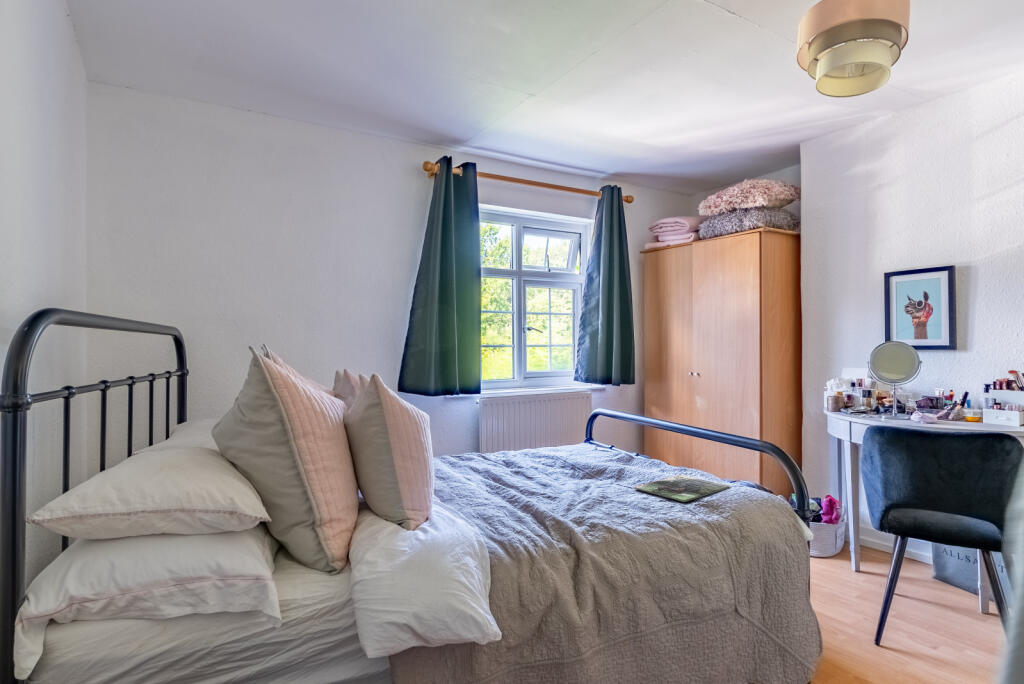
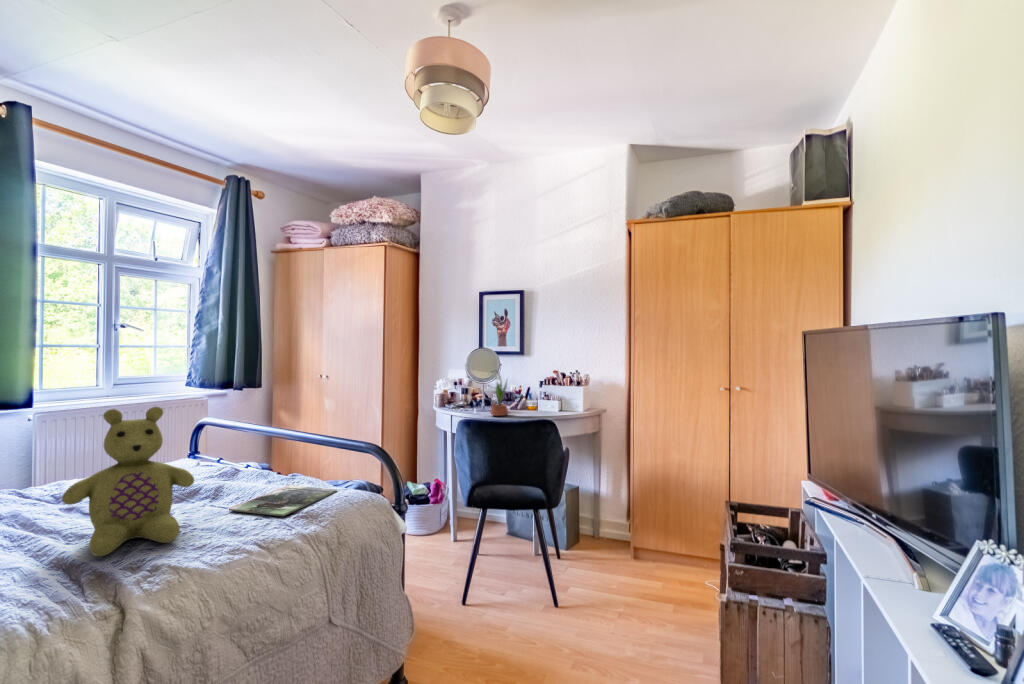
potted flower: none [905,367,941,427] -> present [488,372,508,416]
stuffed bear: none [524,392,609,507] -> present [62,407,194,556]

